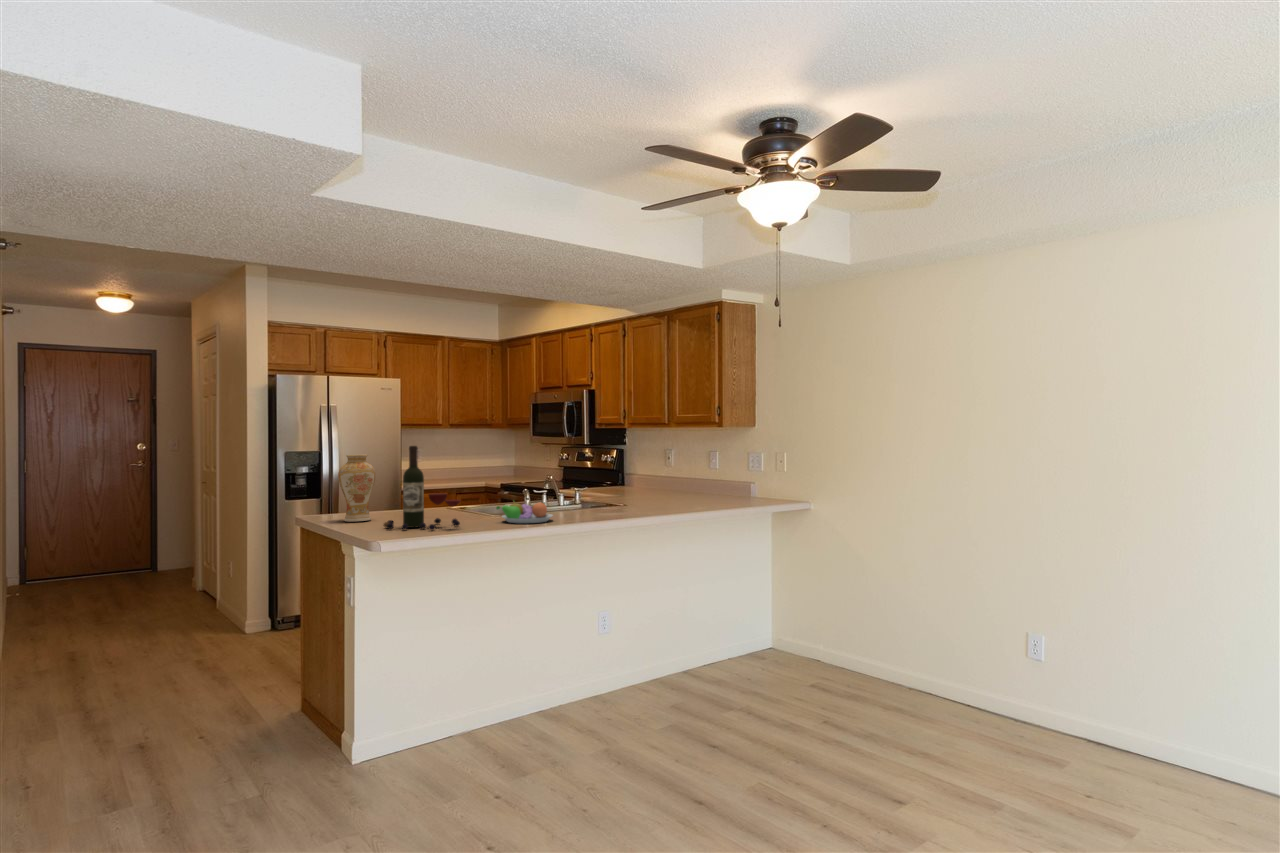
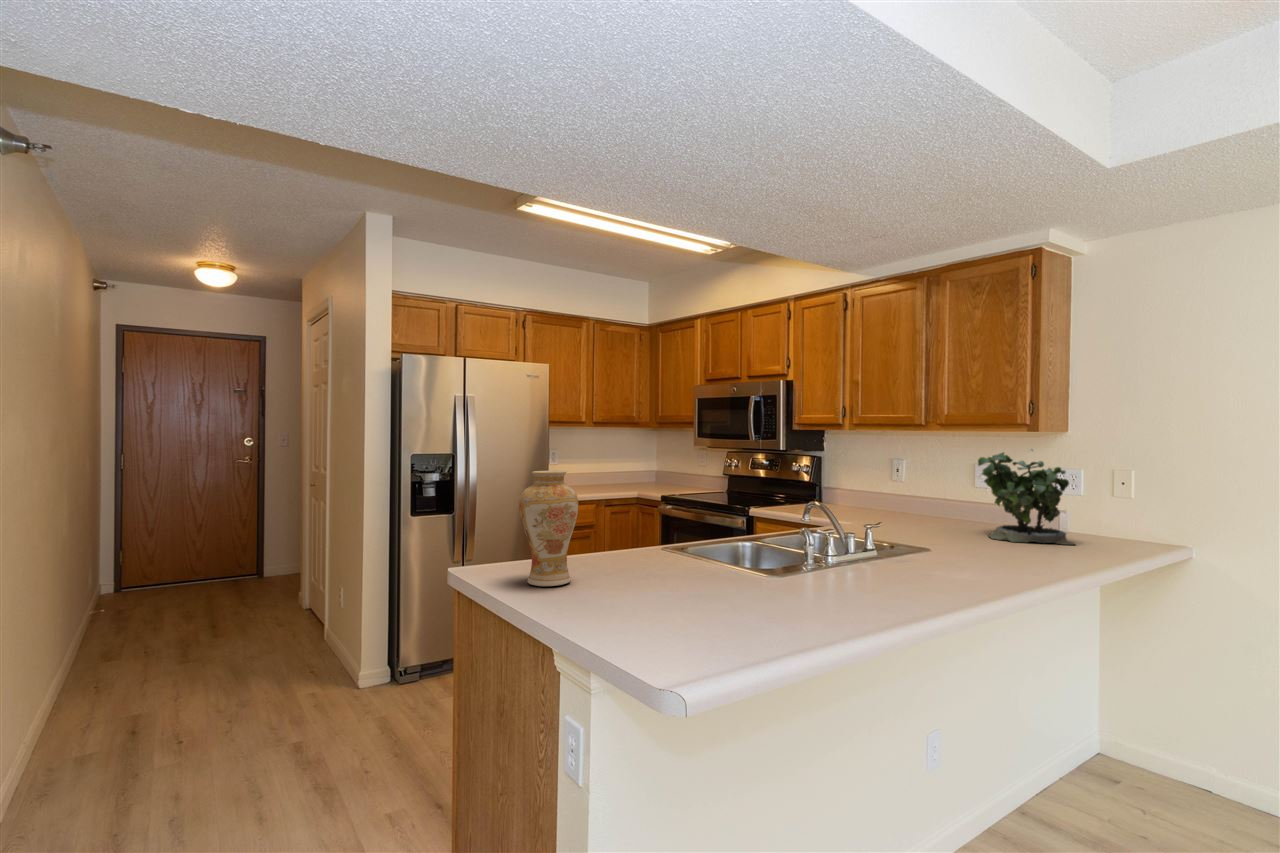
potted plant: none [684,439,738,503] -> present [978,449,1074,545]
wine bottle: present [383,446,461,530] -> none [615,461,772,626]
fruit bowl: present [496,501,553,523] -> none [799,554,896,603]

